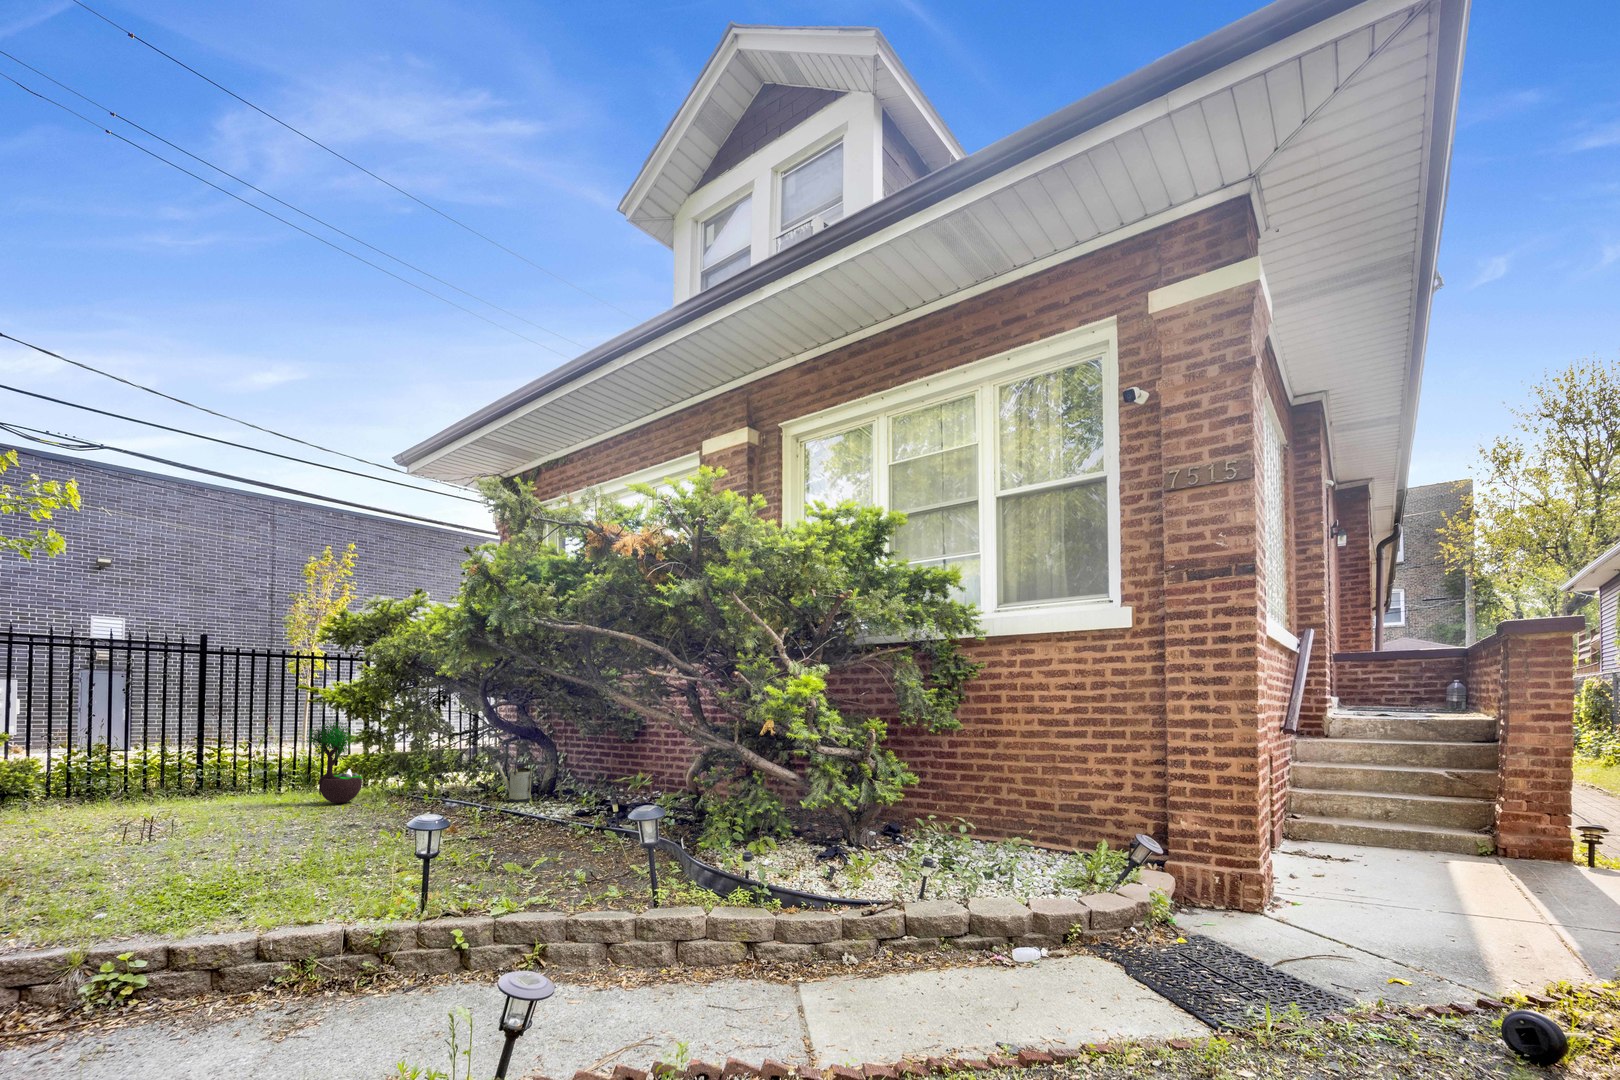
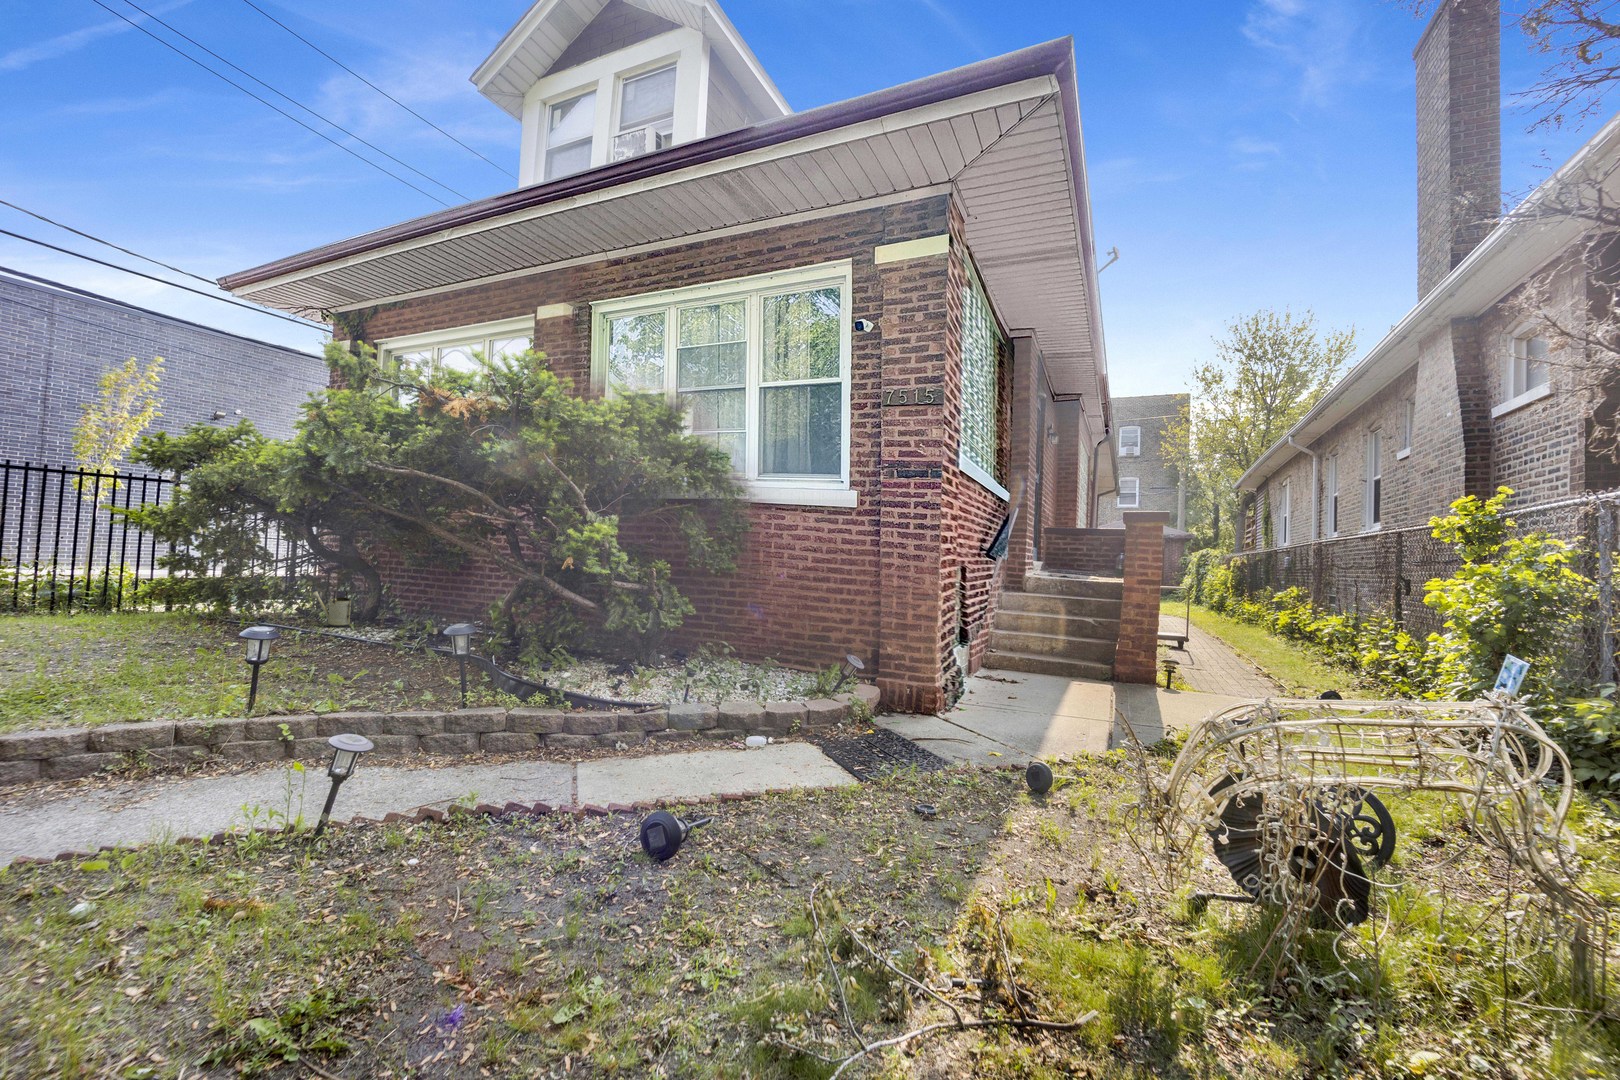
potted tree: present [303,722,362,804] -> none [101,540,171,624]

